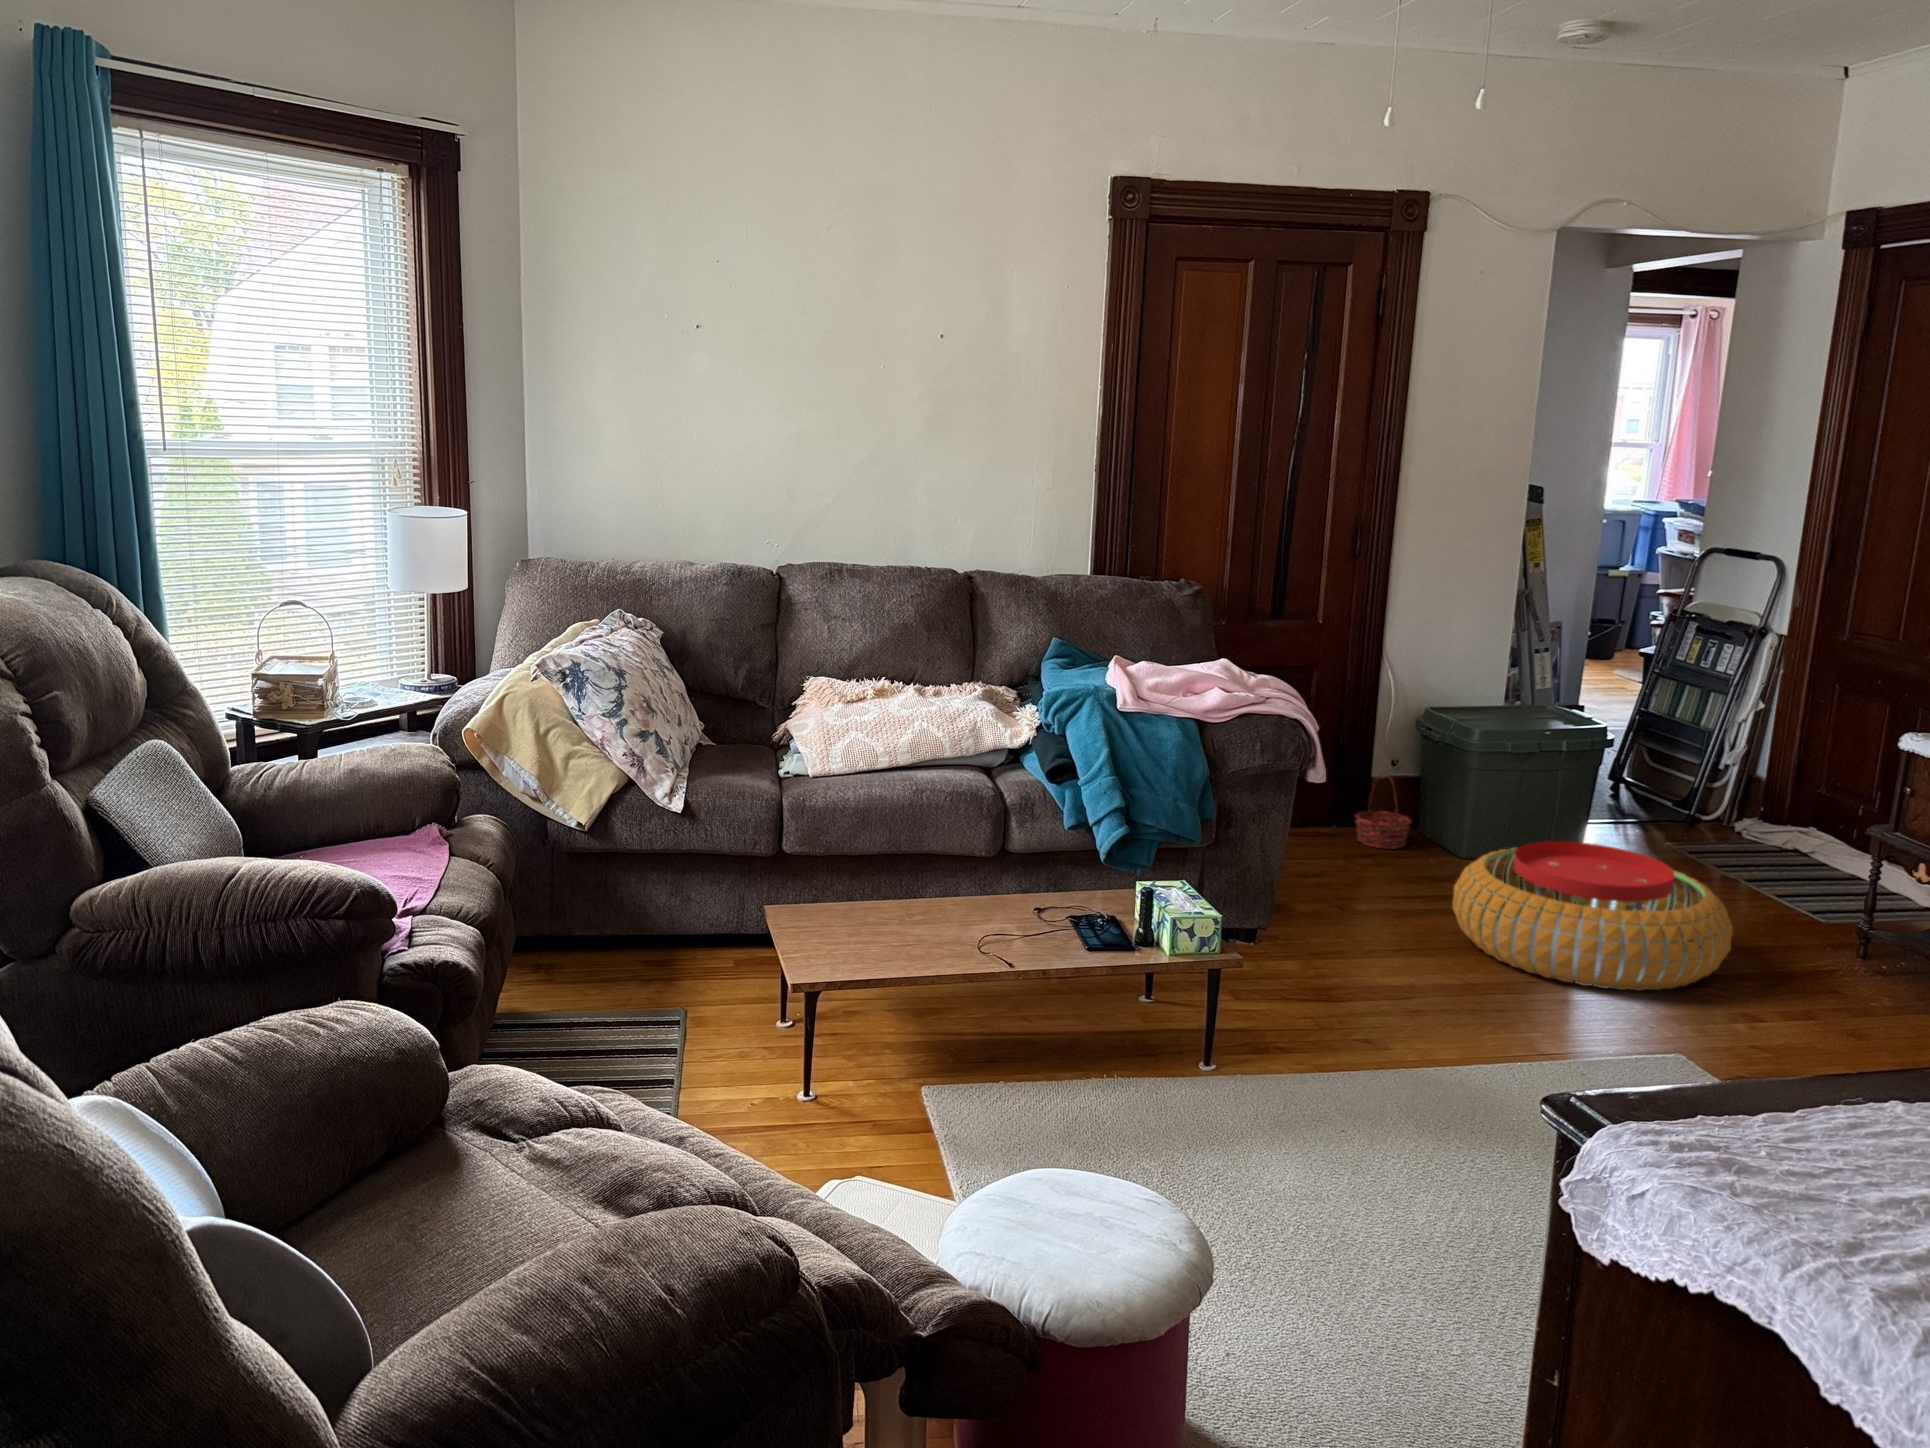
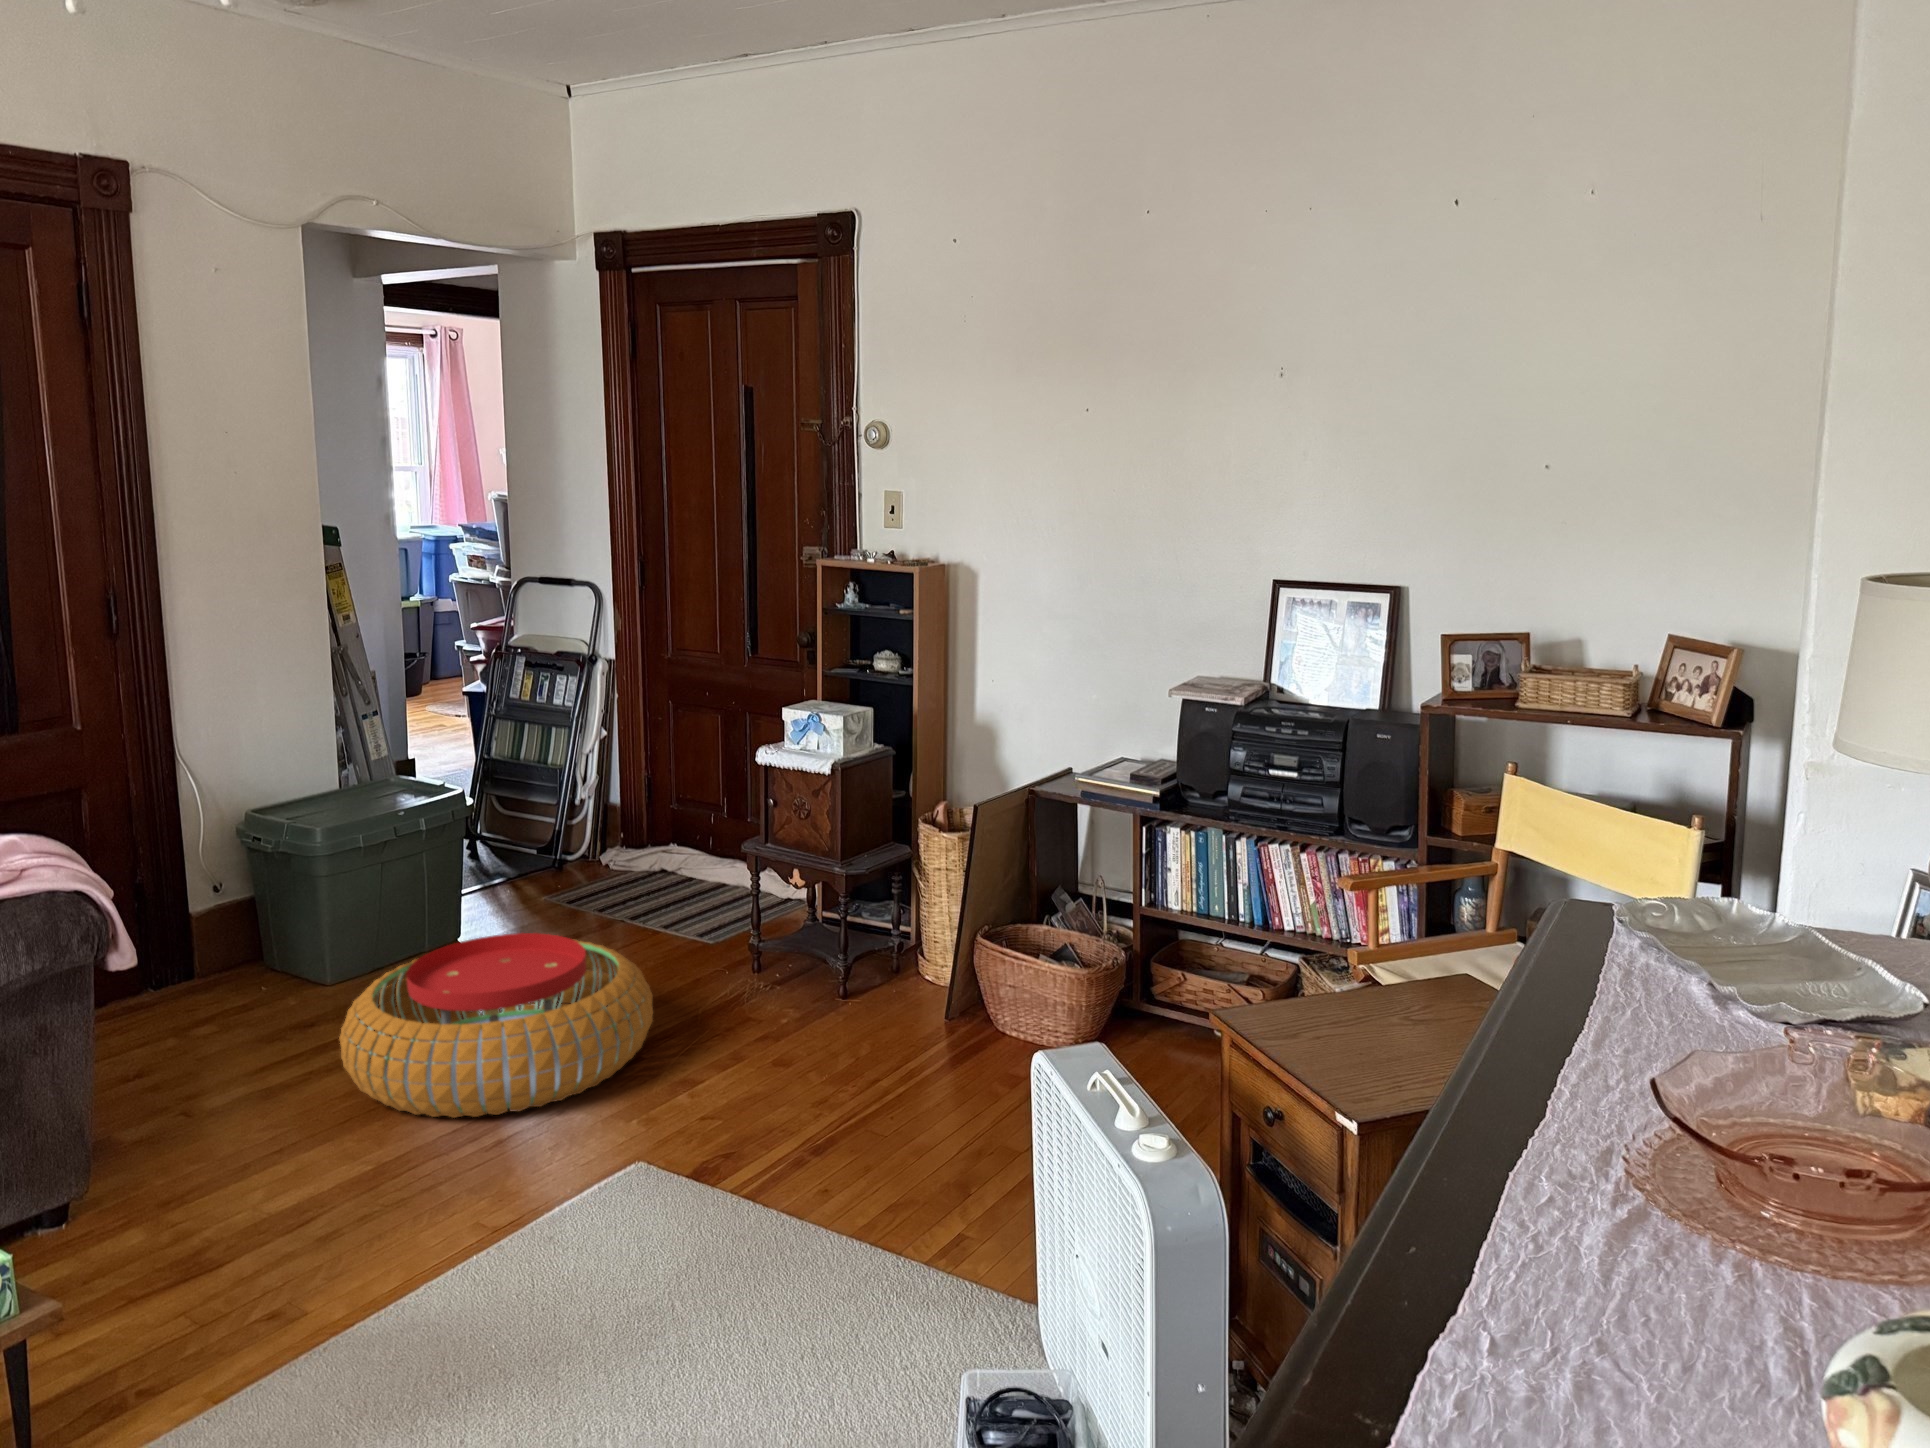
basket: present [1356,773,1411,849] -> none [179,906,259,1005]

